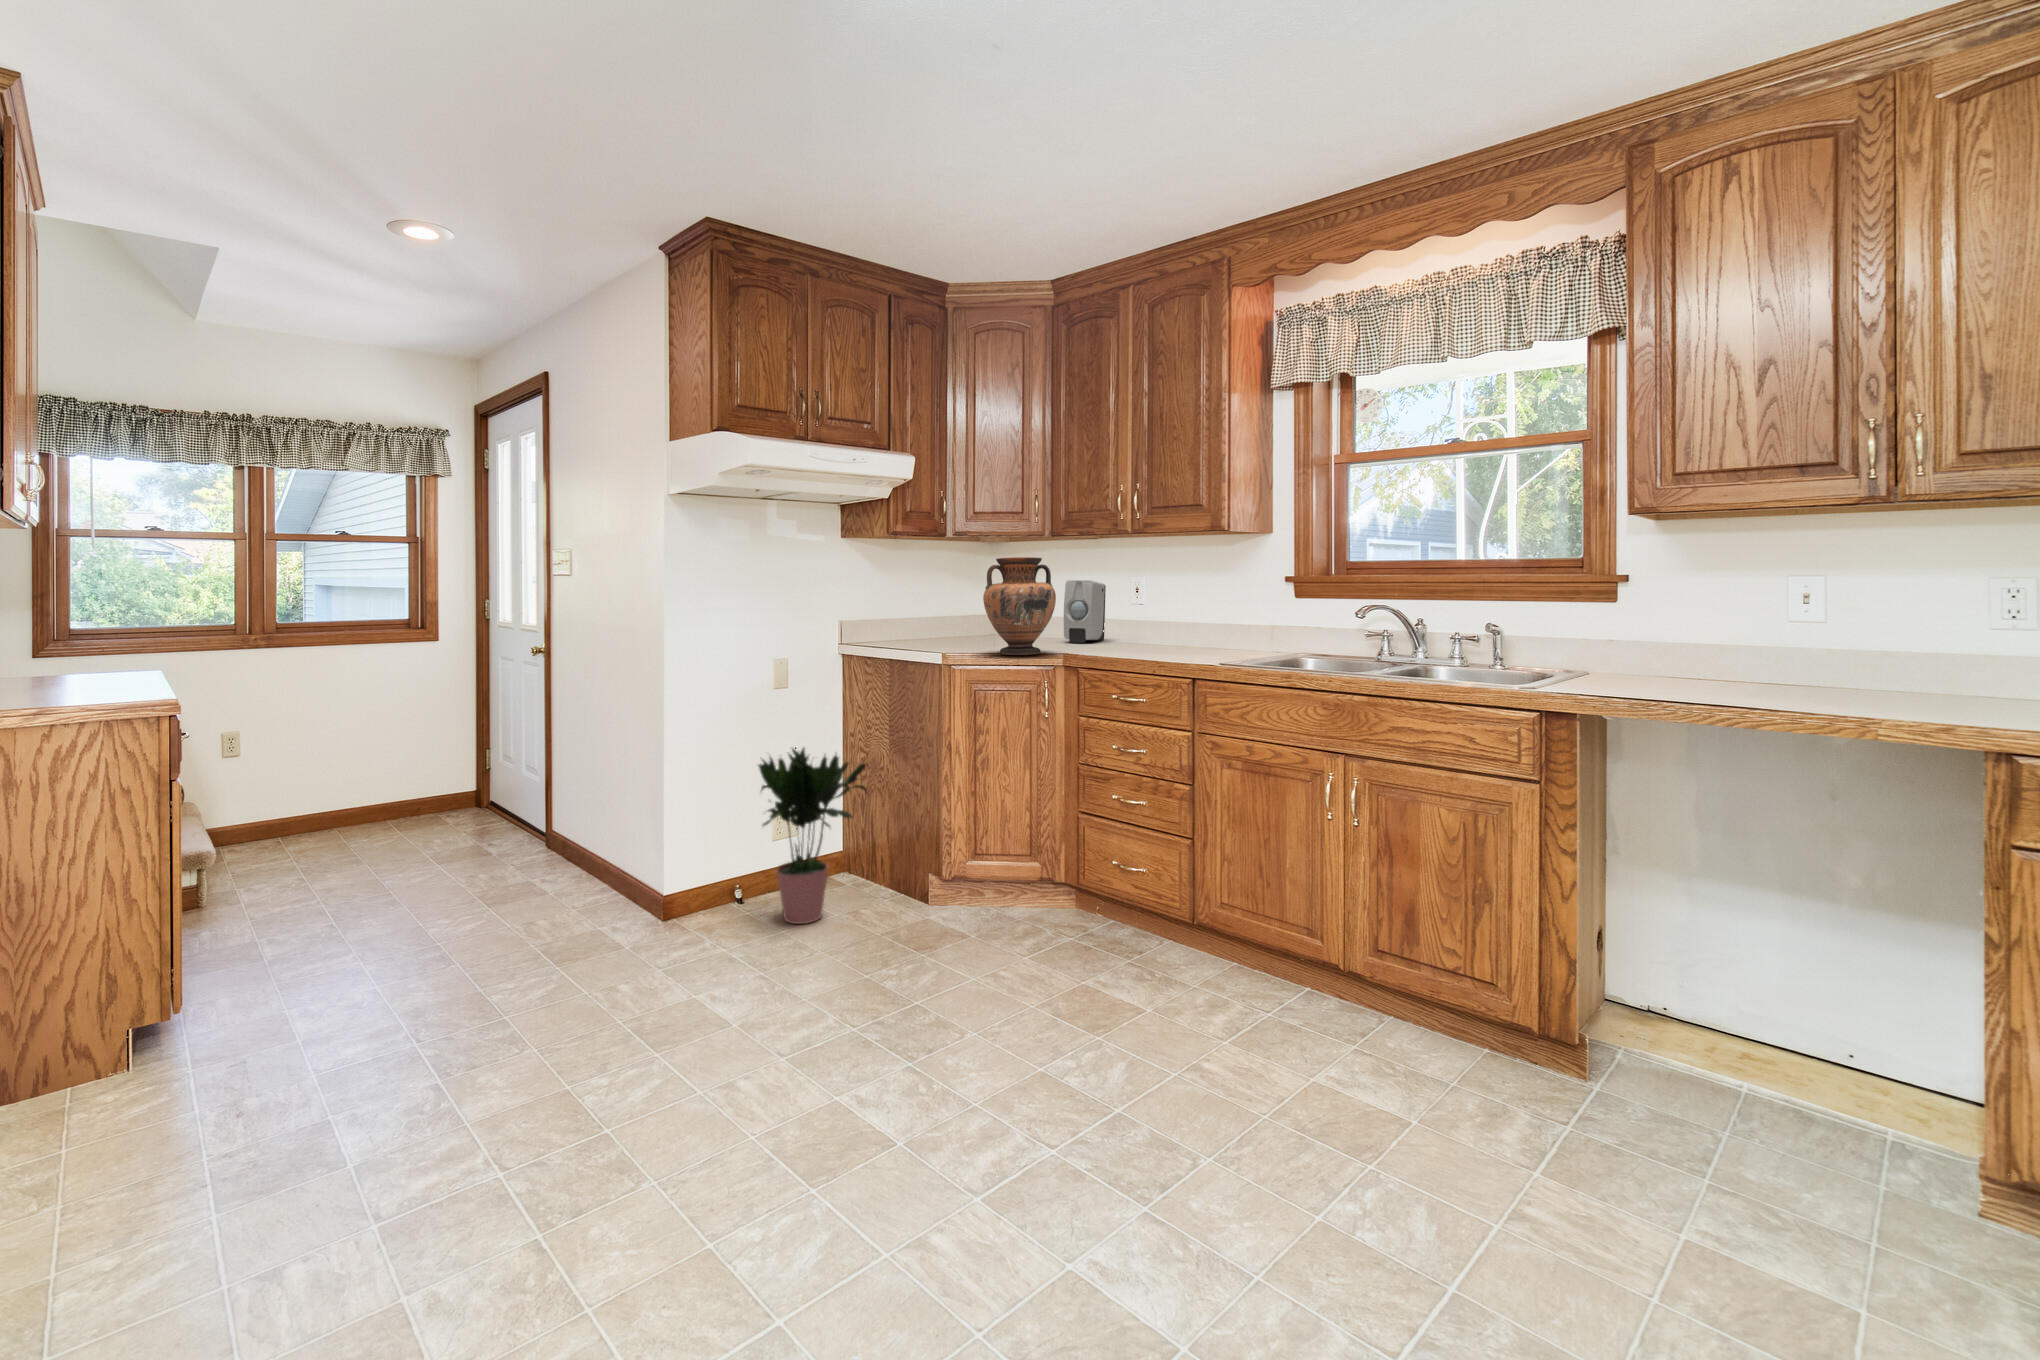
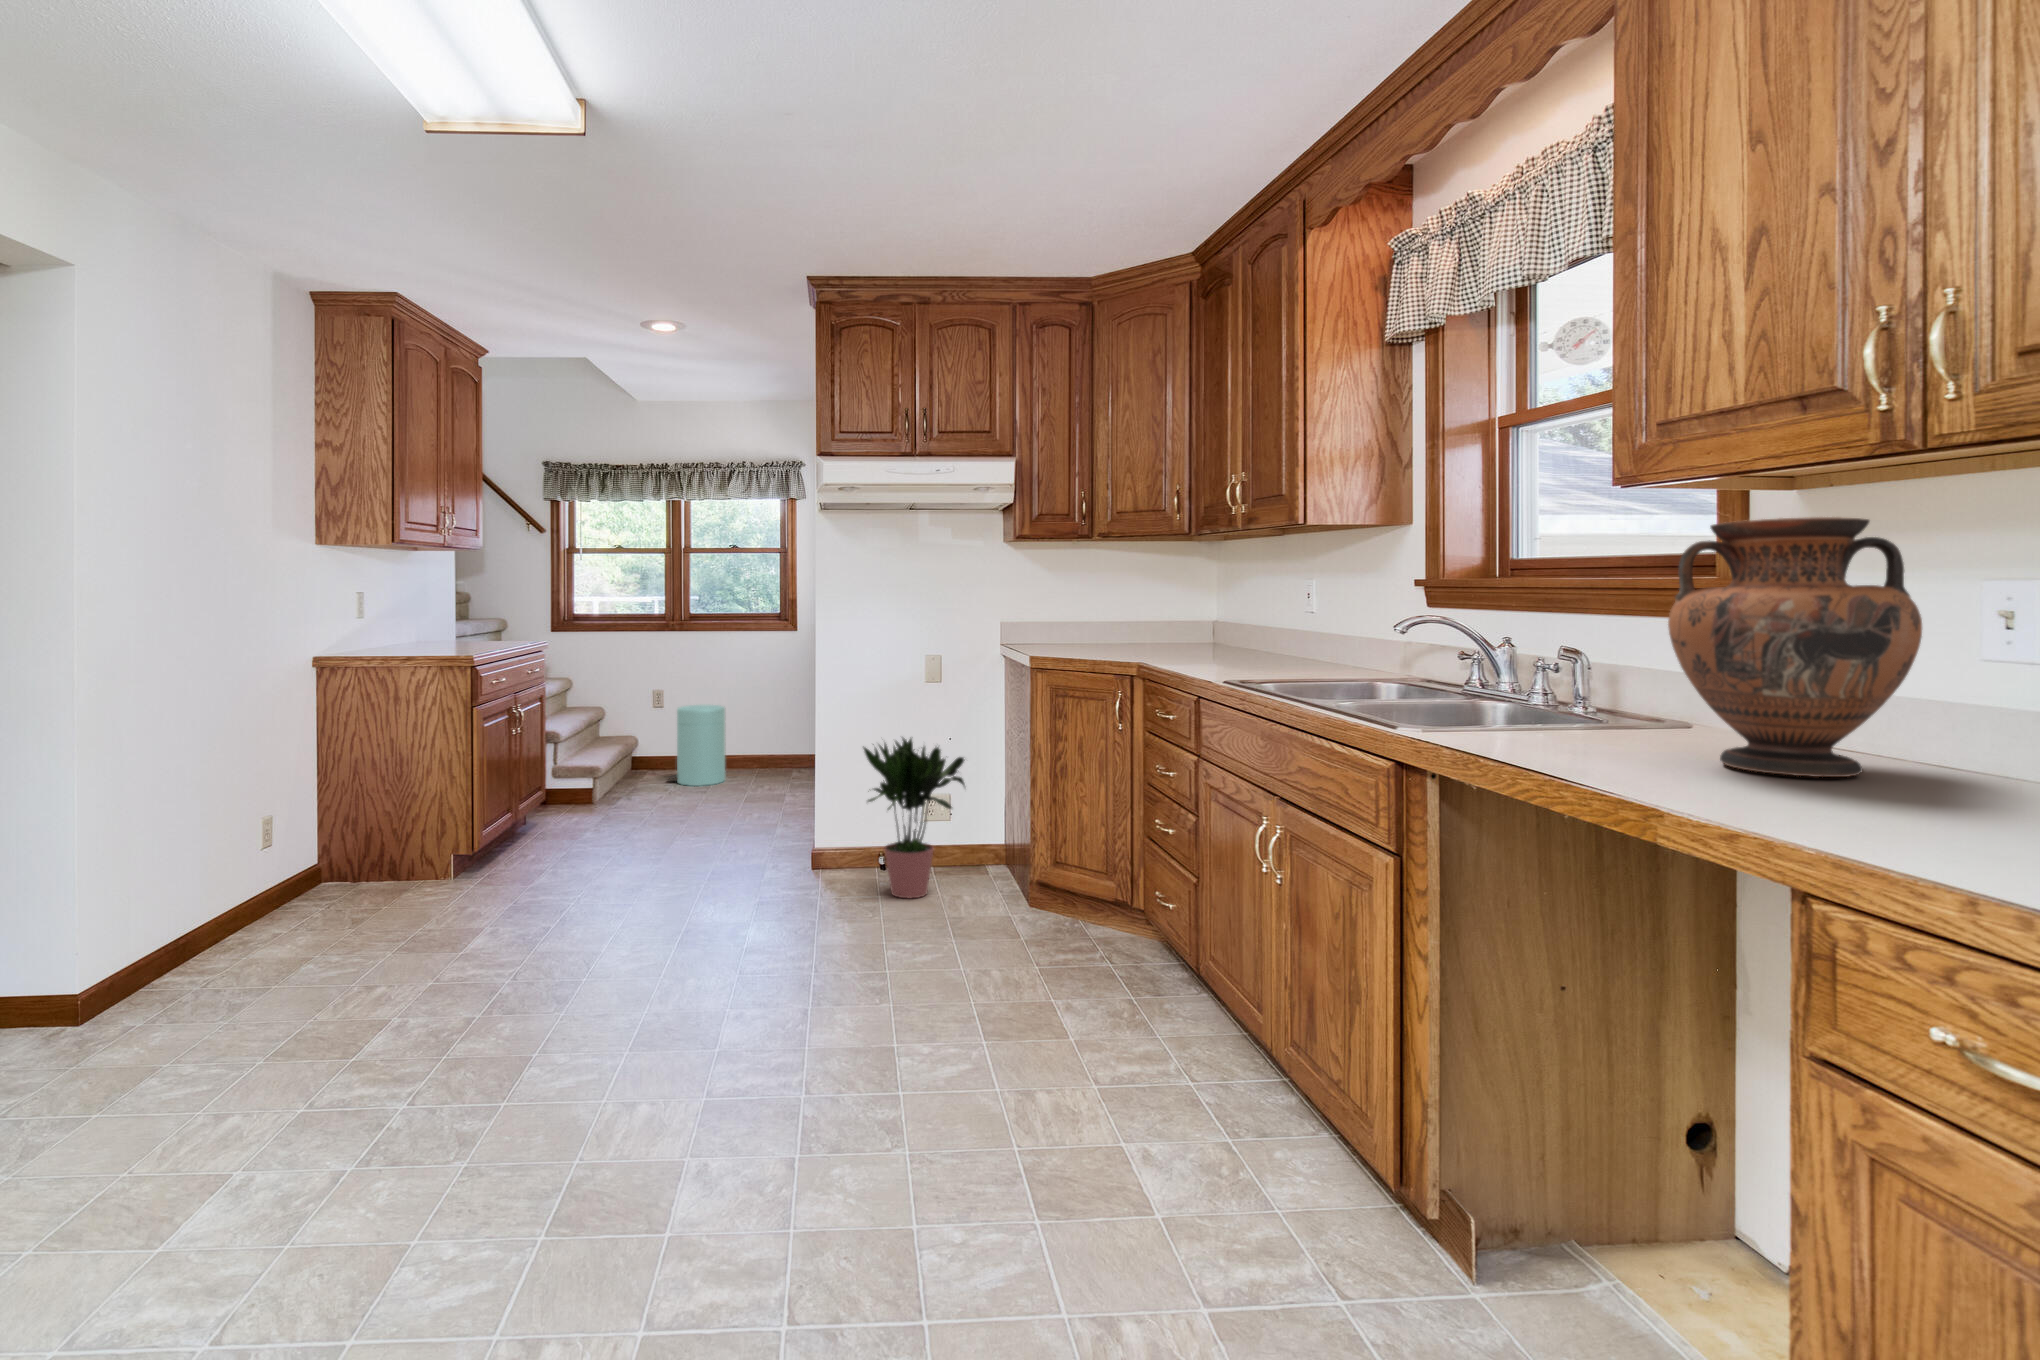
vase: present [983,557,1056,655] -> present [1668,517,1922,777]
soap dispenser: present [1064,580,1106,643] -> none [1219,584,1281,656]
trash can: none [266,742,356,854] -> present [668,705,726,786]

